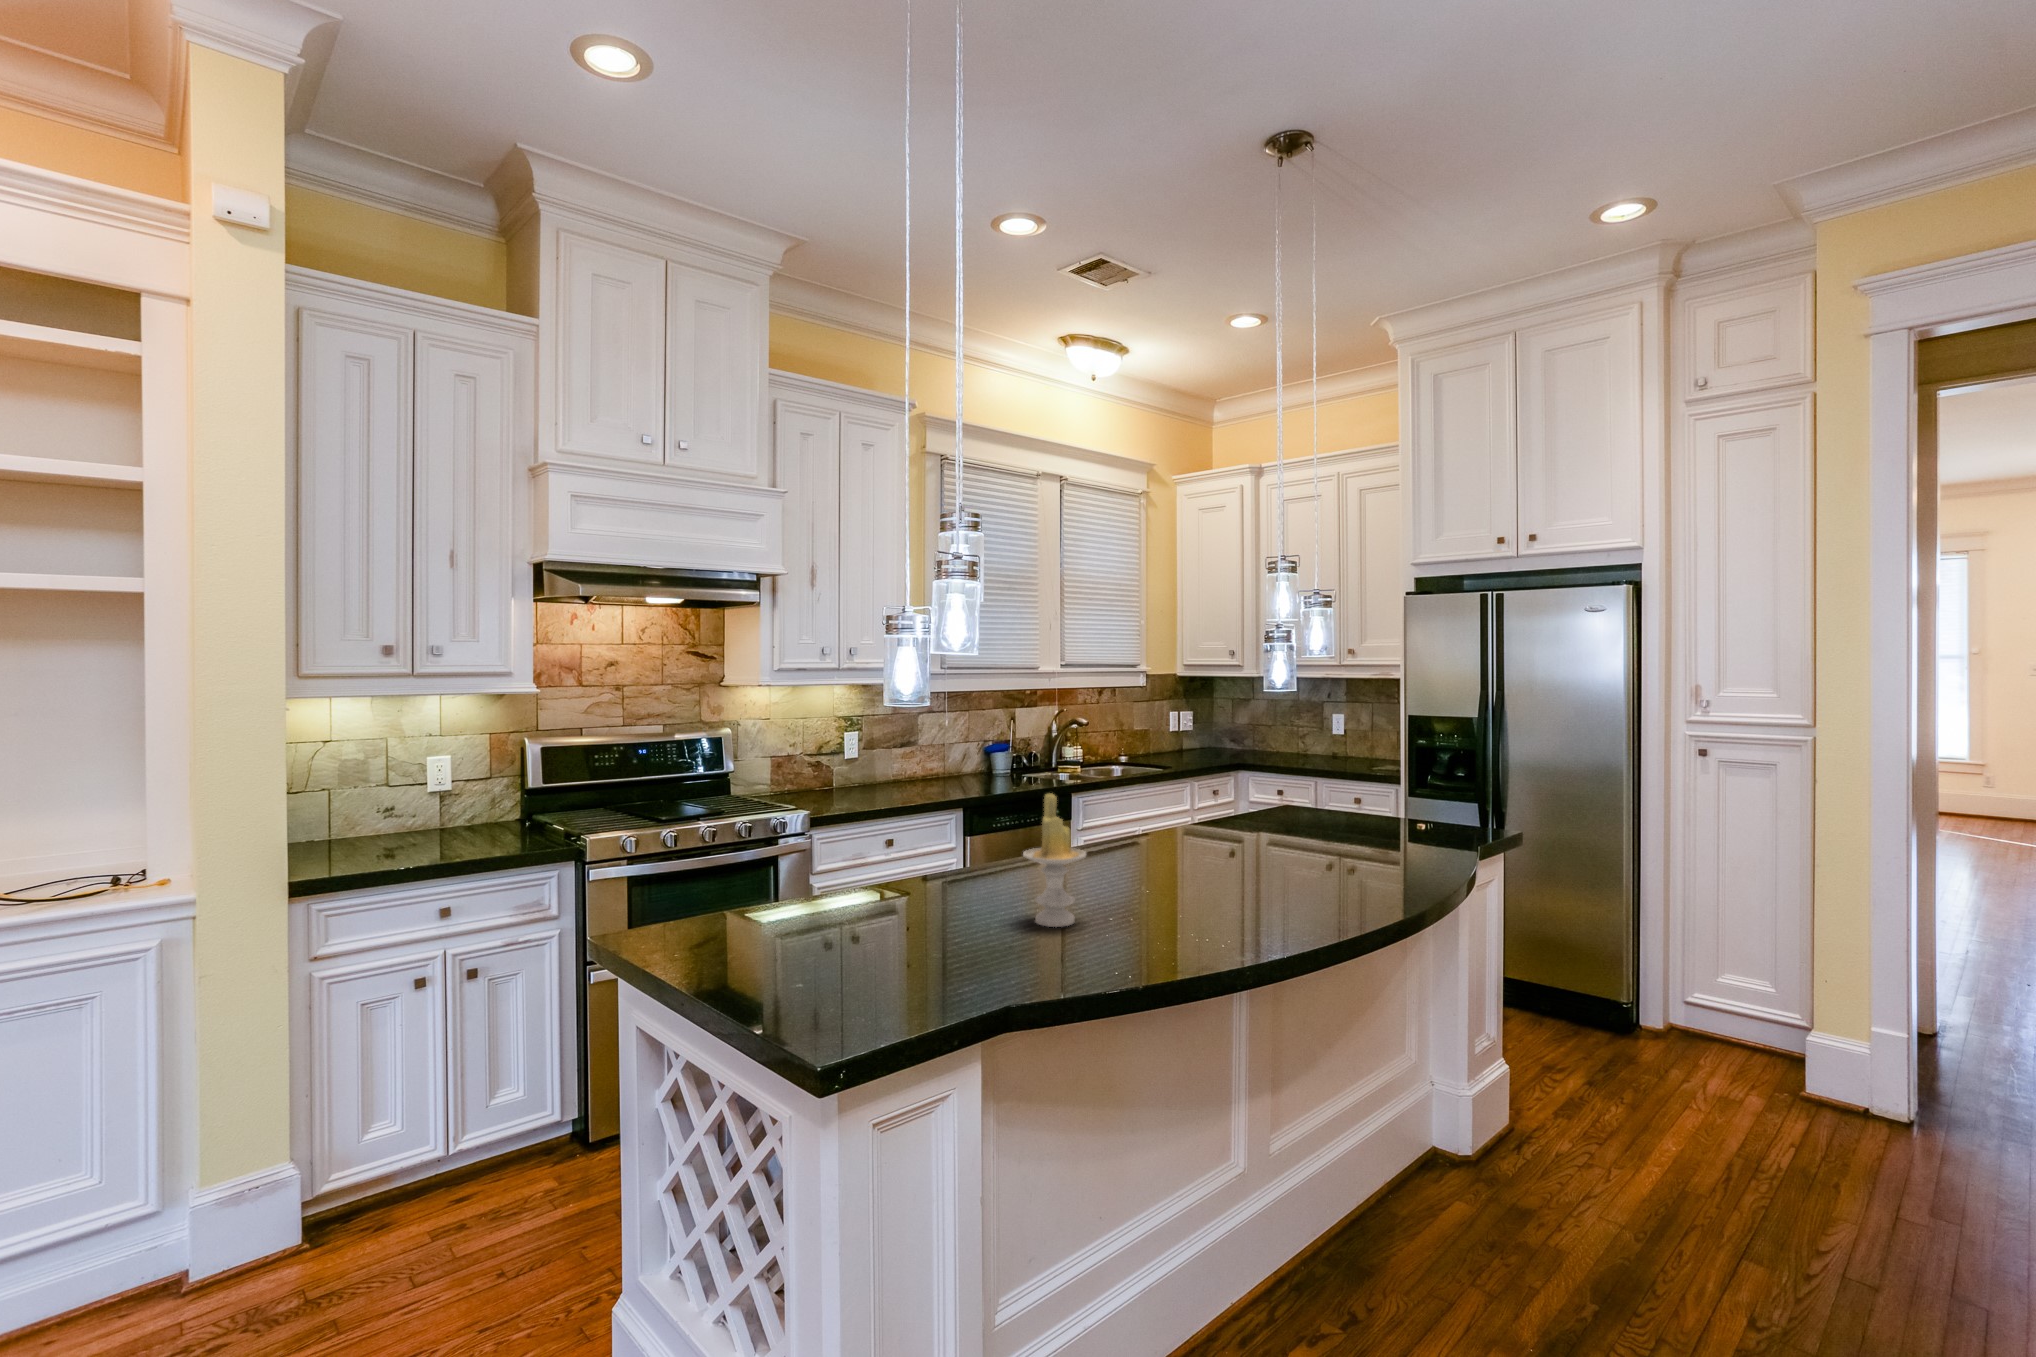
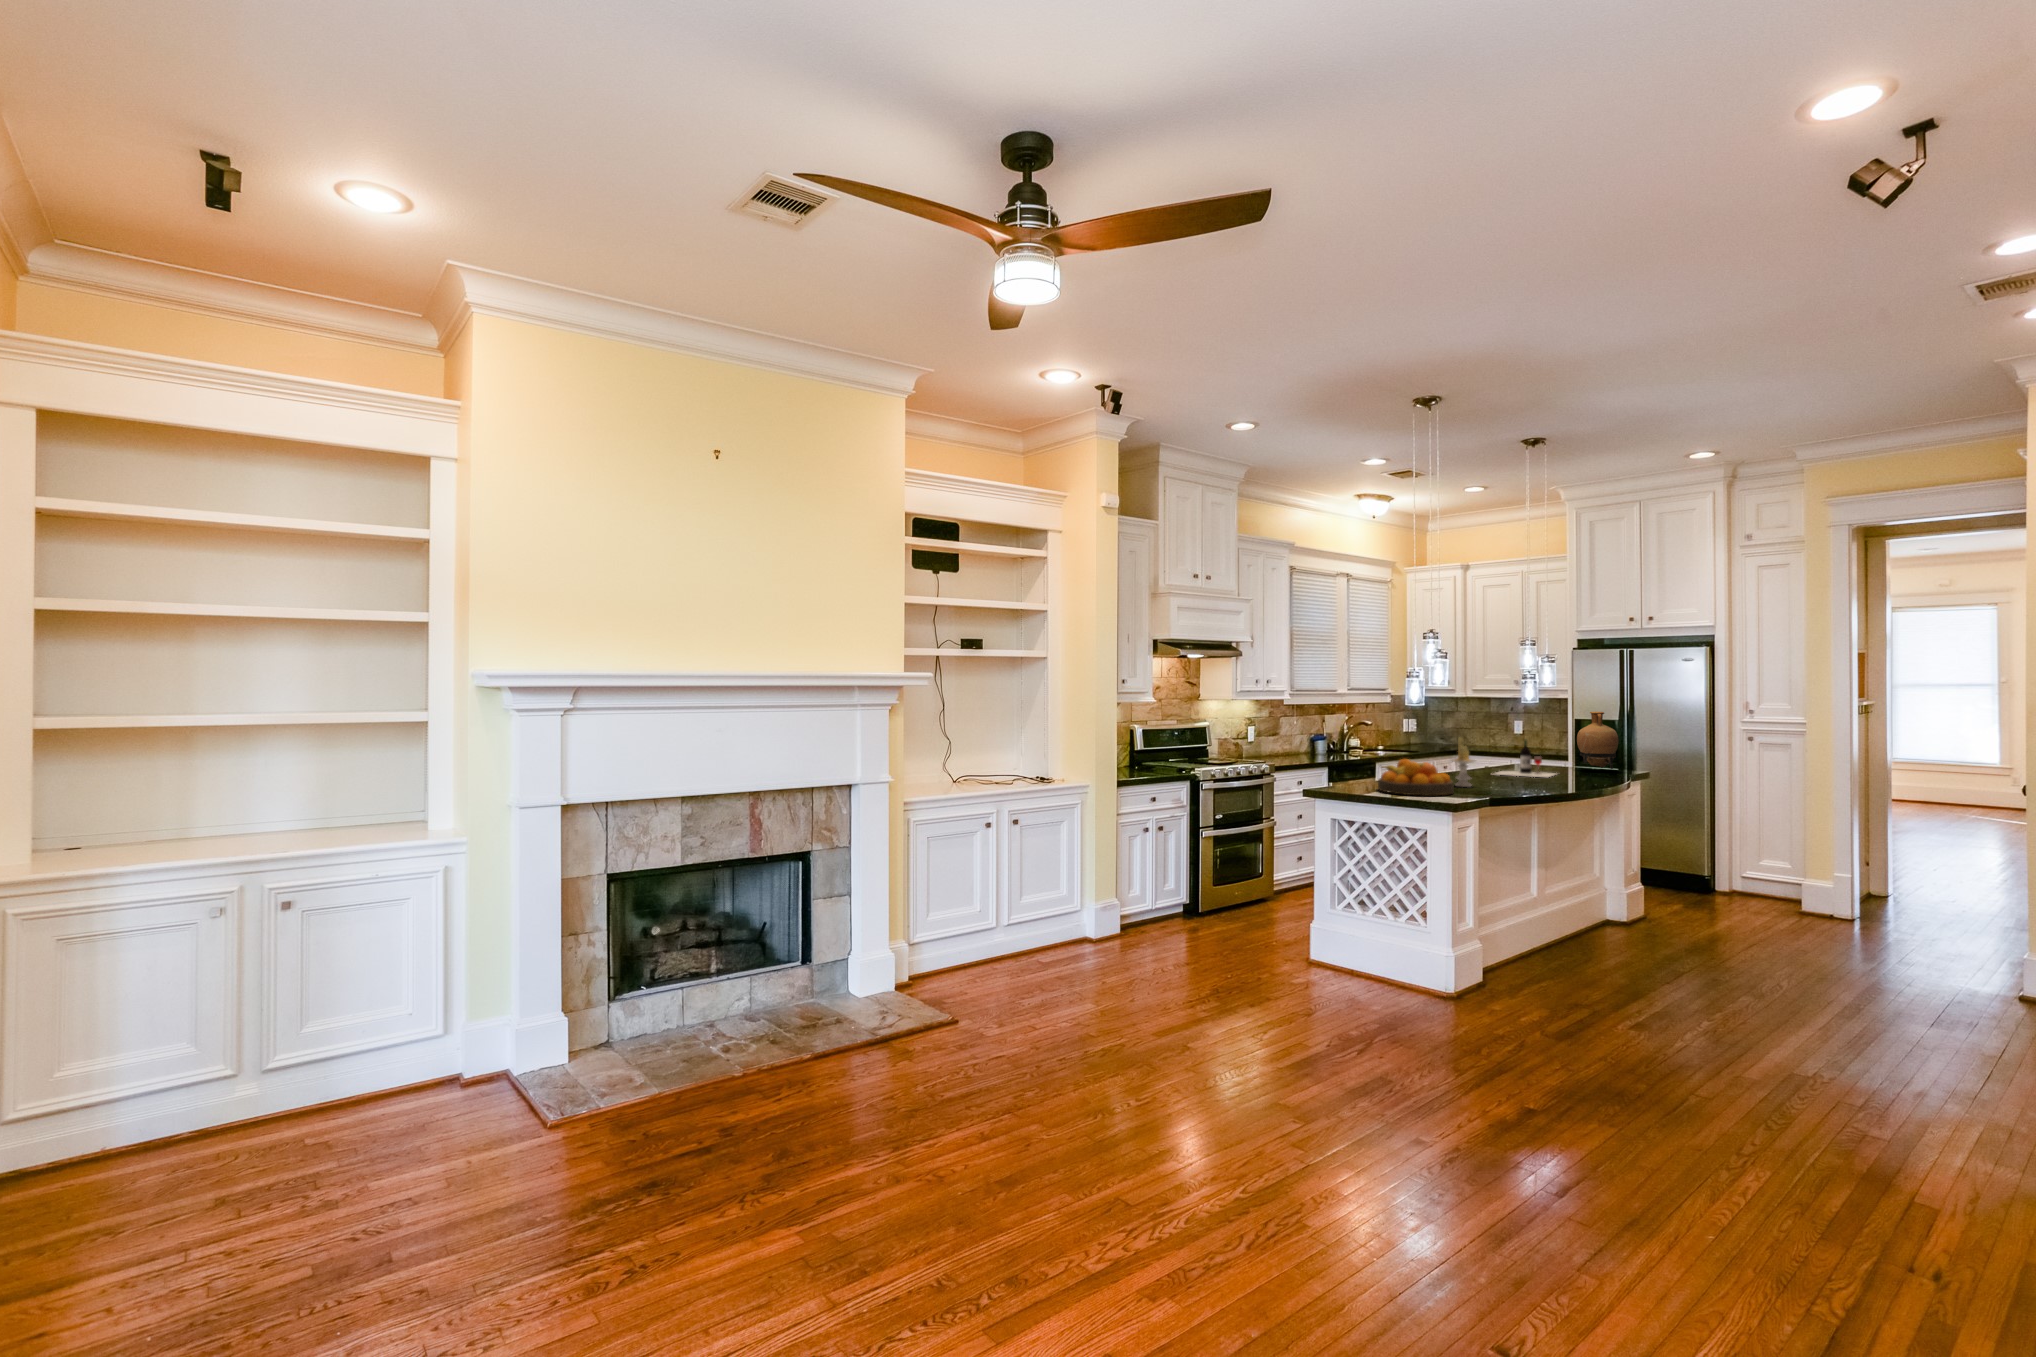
vase: none [1380,712,1463,838] -> present [1577,712,1619,769]
wine bottle: none [1182,777,1337,872] -> present [1496,739,1555,777]
fruit bowl: none [771,863,976,998] -> present [1378,759,1454,795]

